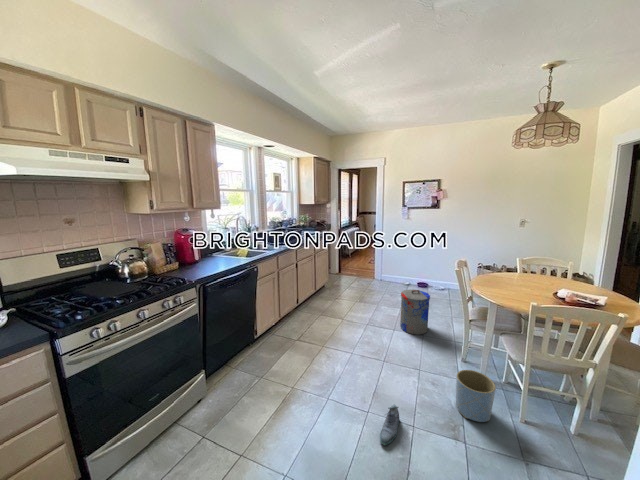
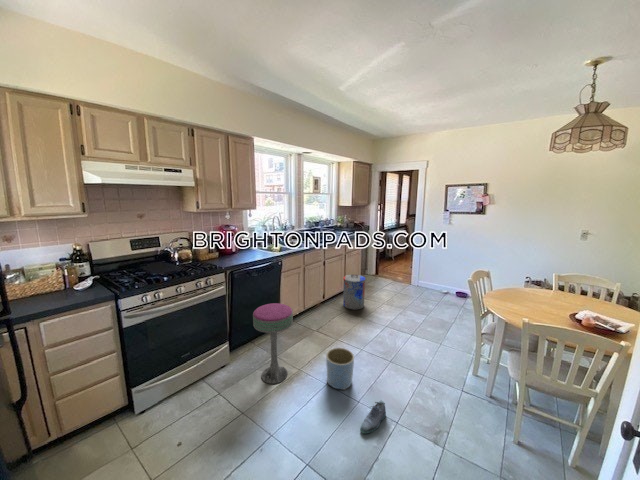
trash can: present [400,289,430,335] -> present [343,274,366,310]
bar stool: none [239,316,286,411] -> present [253,303,293,384]
planter: present [456,370,496,422] -> present [326,348,354,390]

